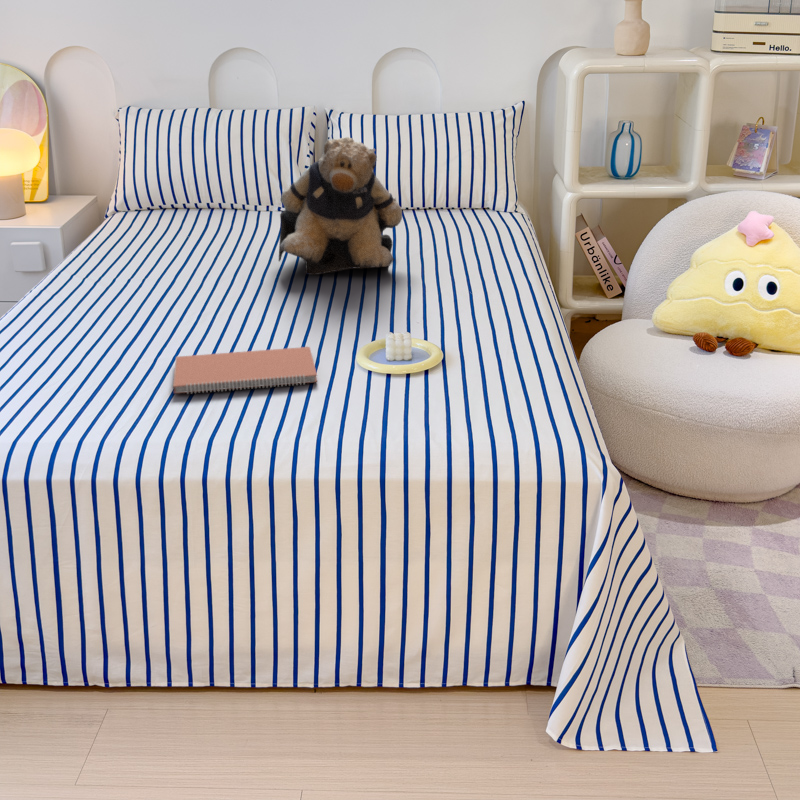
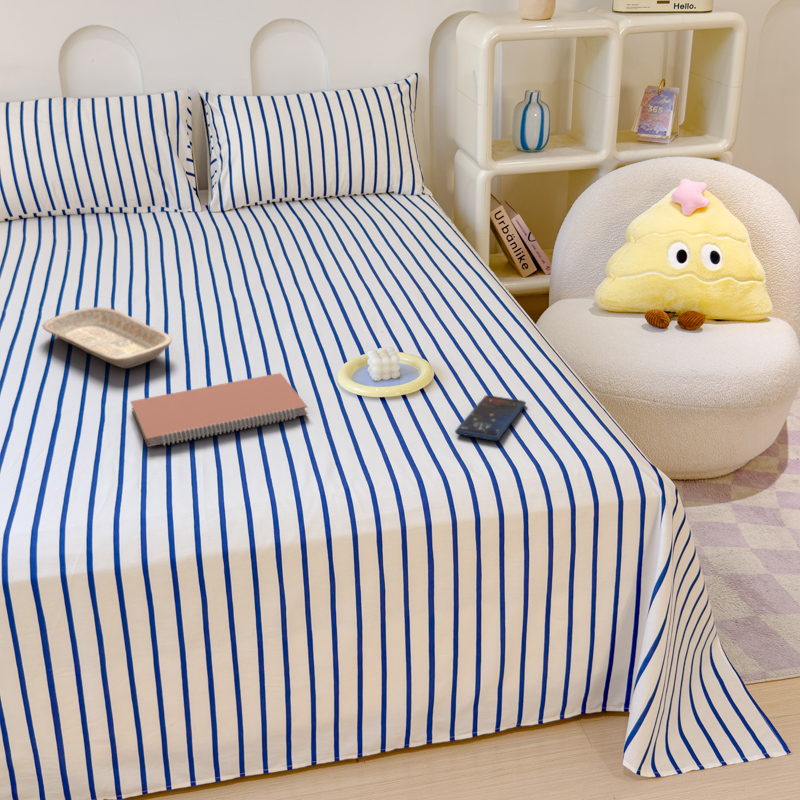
teddy bear: present [279,137,402,275] -> none [189,128,330,286]
tray: none [133,282,230,332] -> present [42,307,172,368]
smartphone: none [436,382,512,420] -> present [455,395,526,441]

